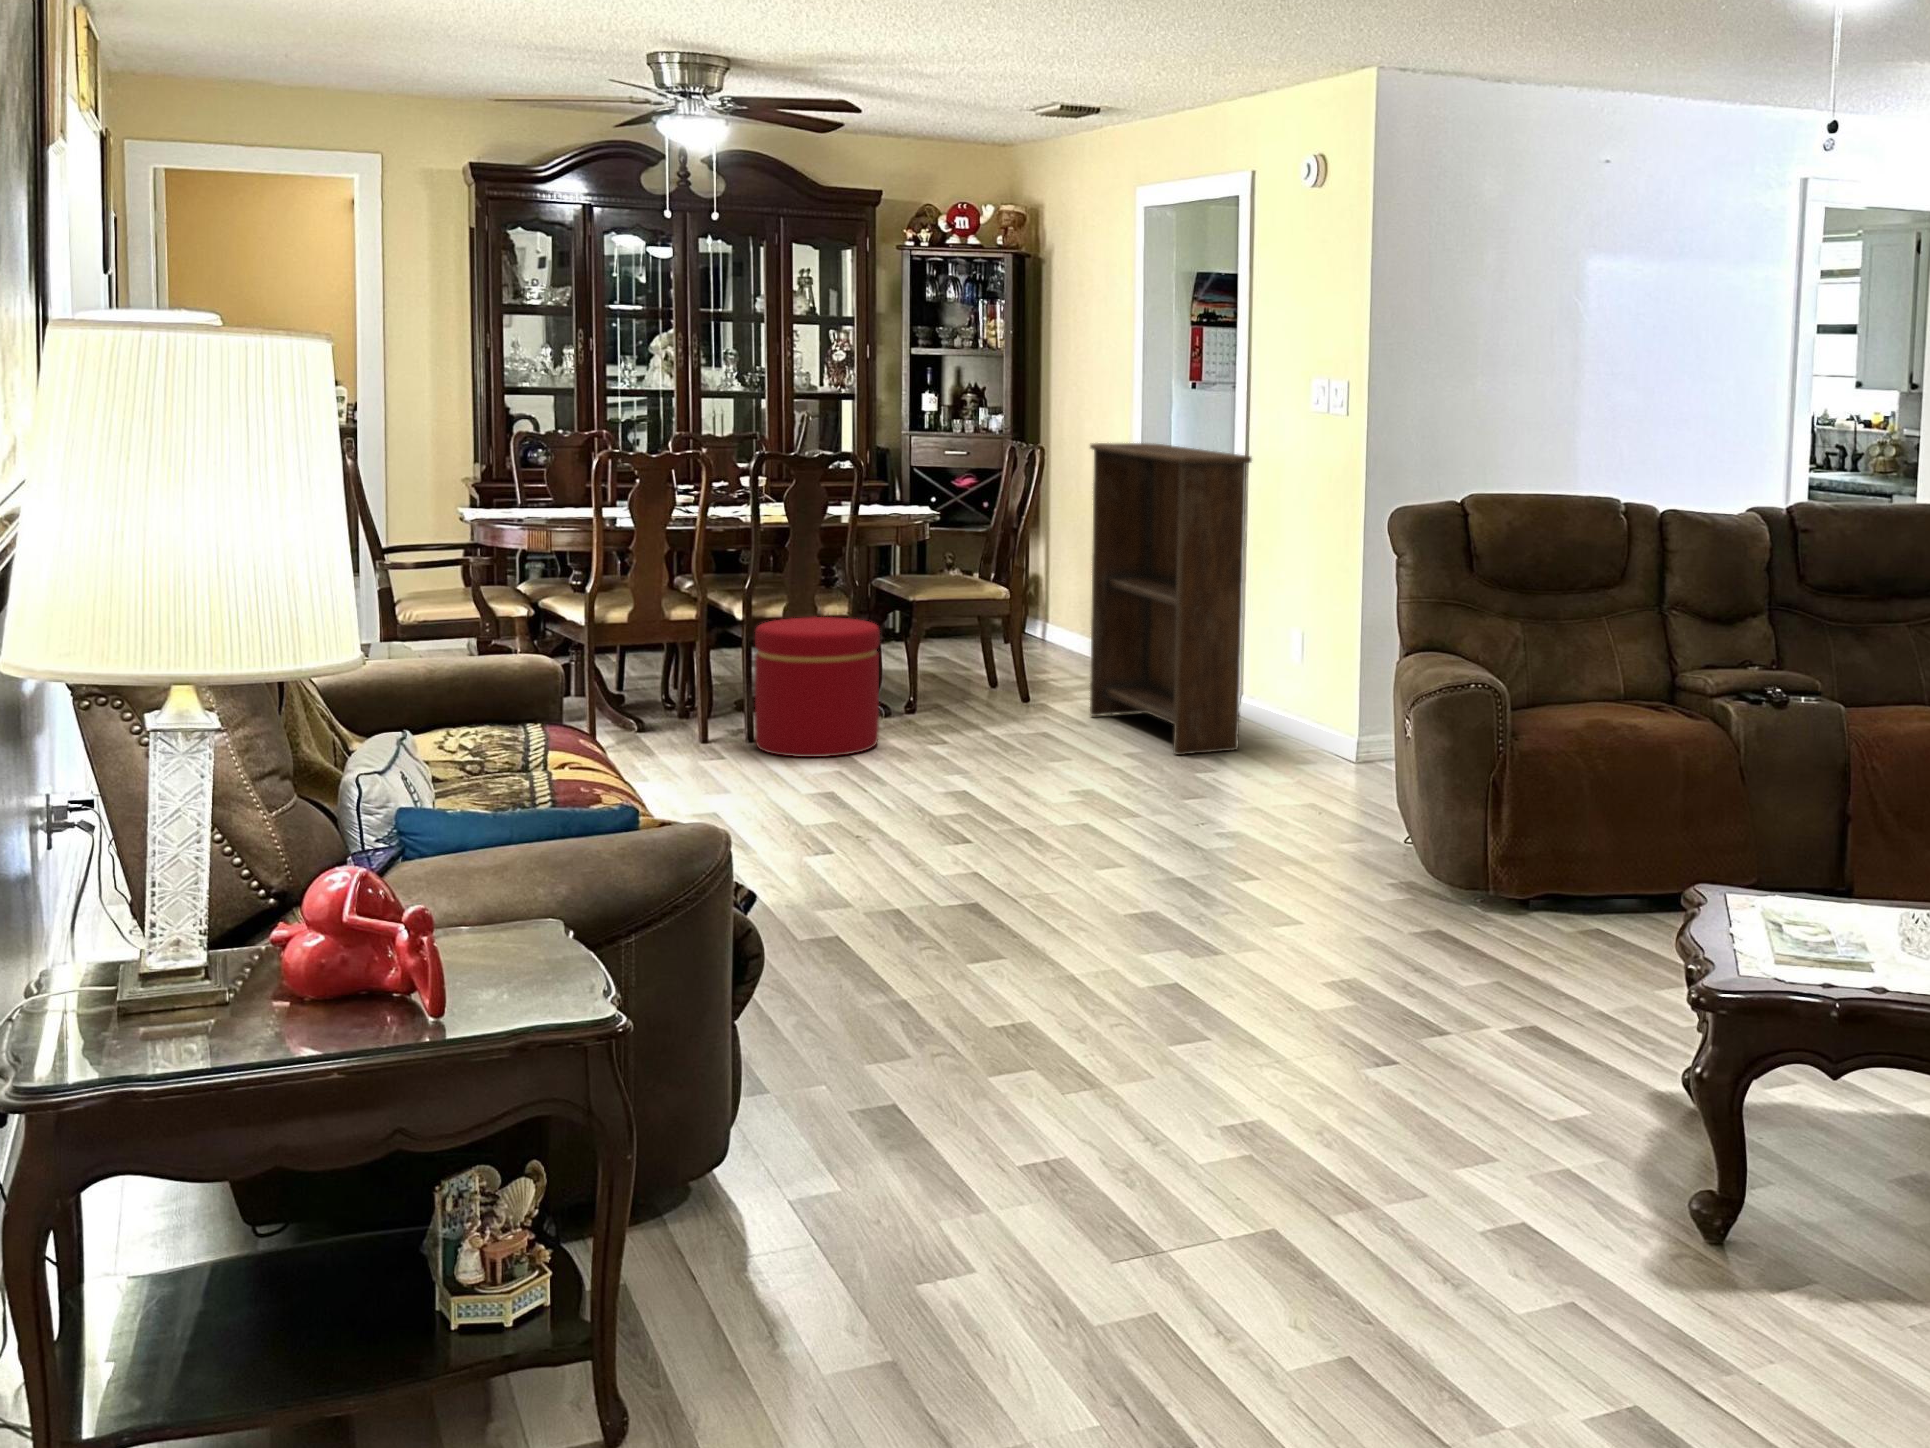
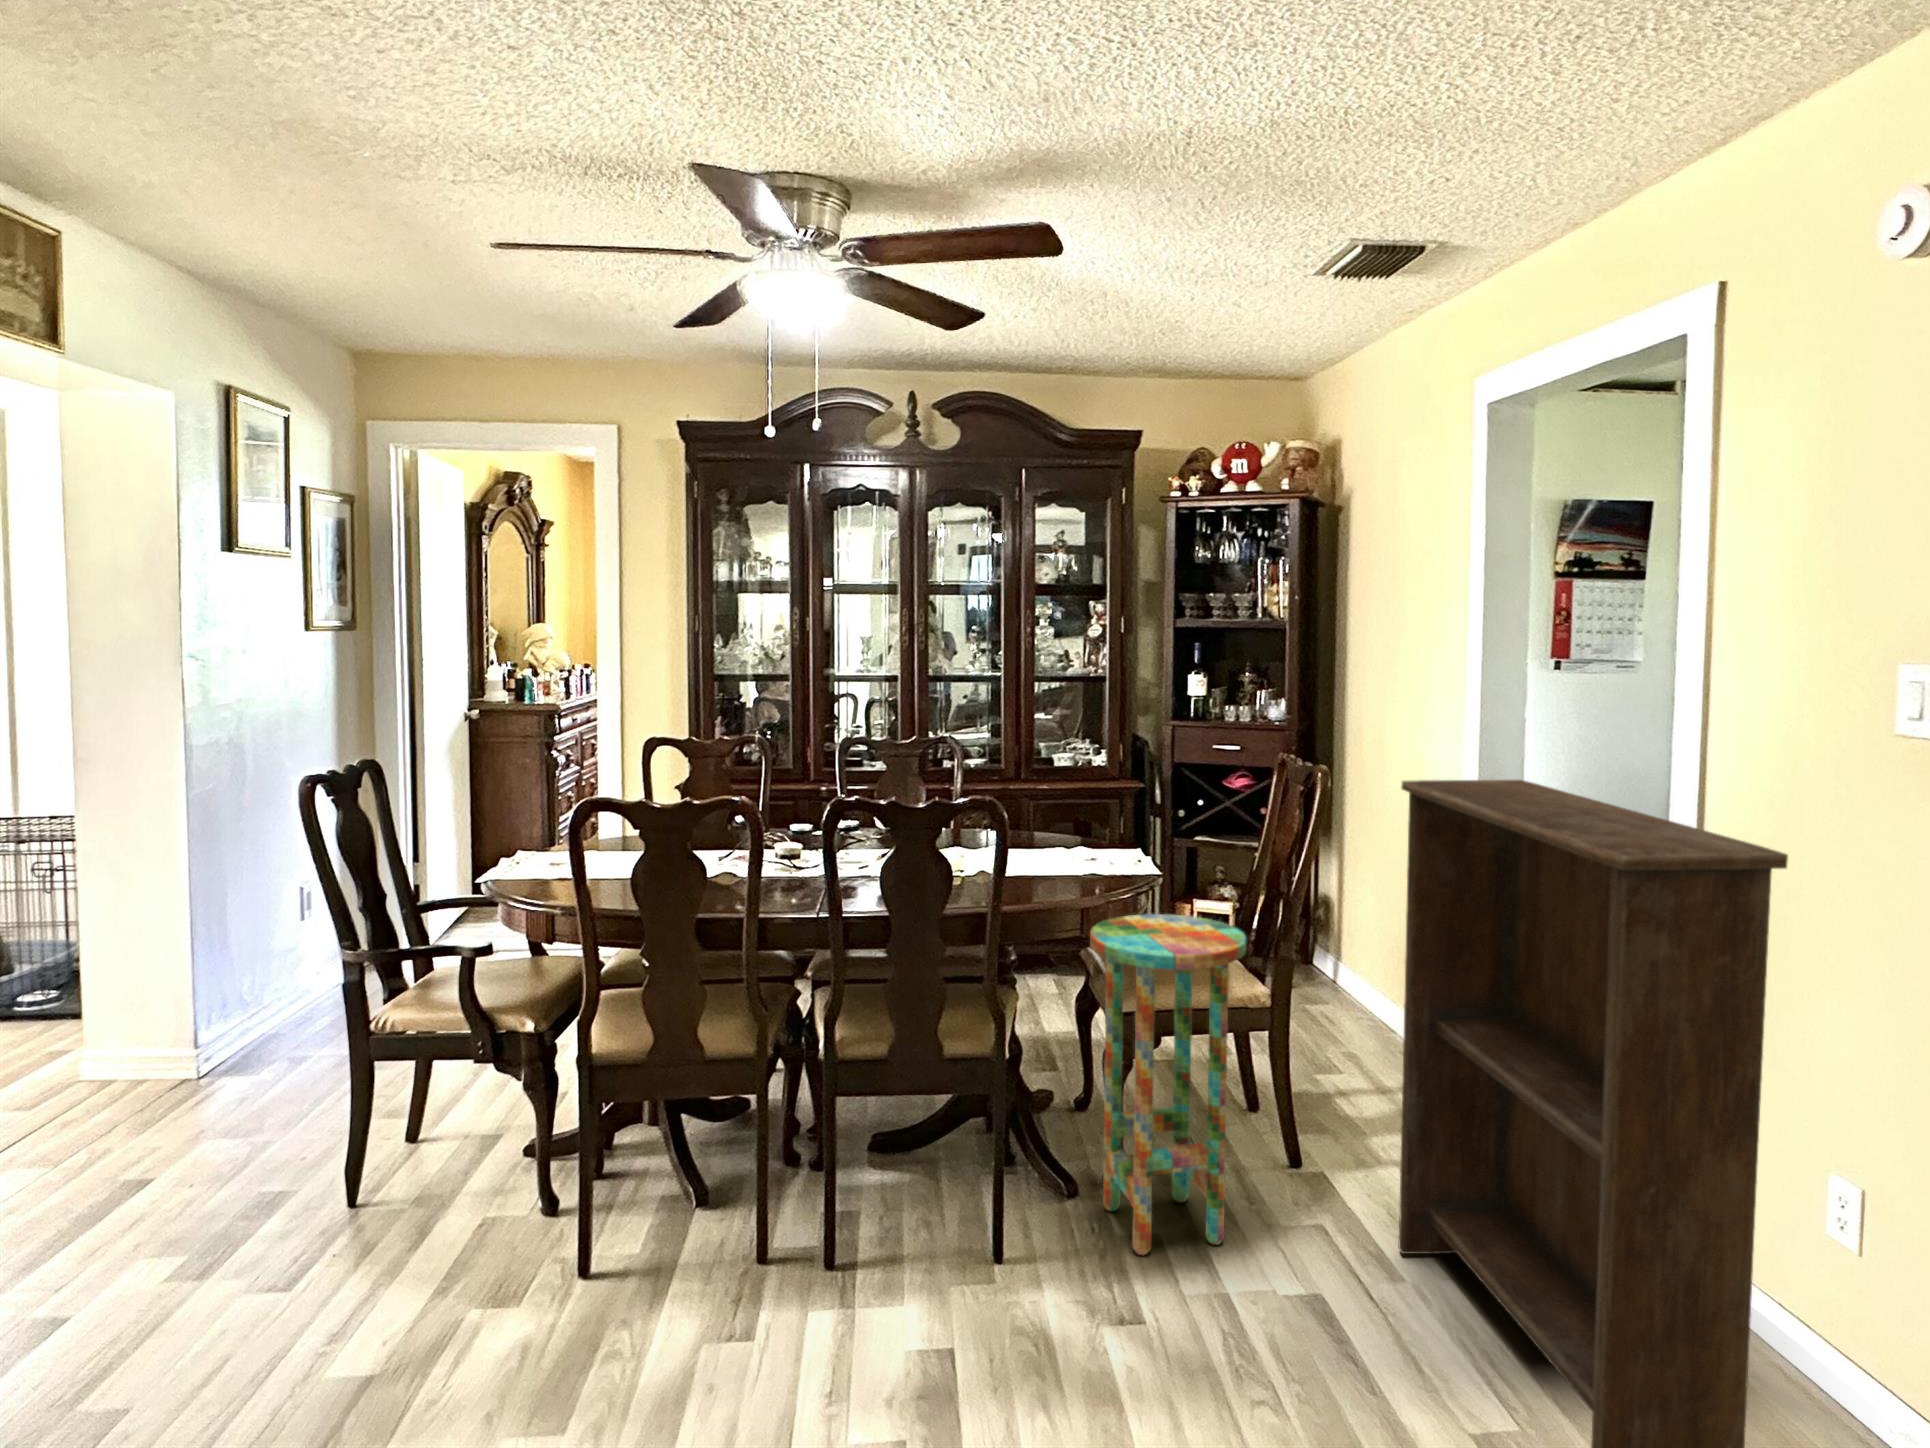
side table: none [906,534,1002,725] -> present [1090,914,1246,1255]
ottoman: present [755,617,880,757] -> none [796,1073,1009,1380]

